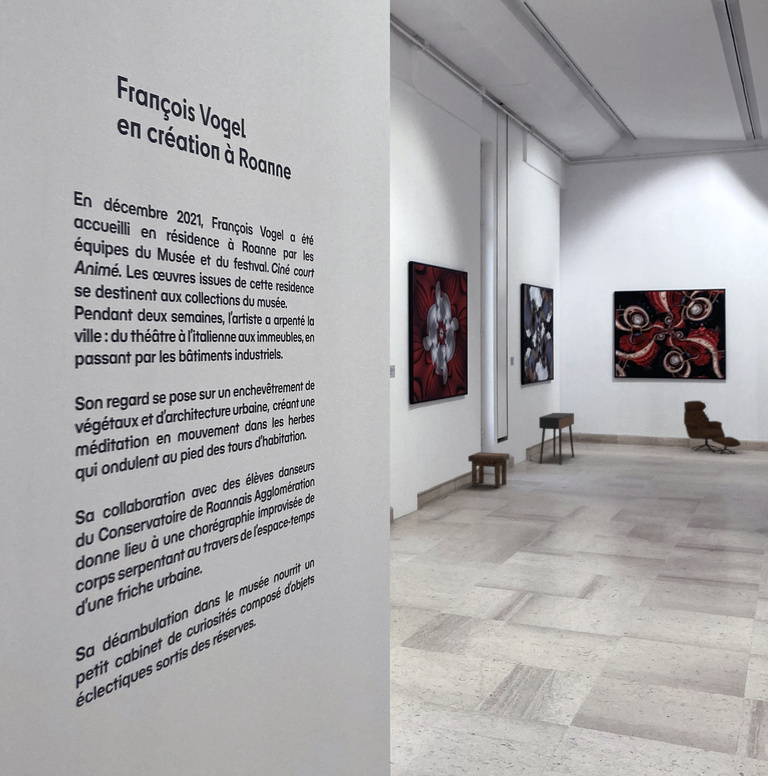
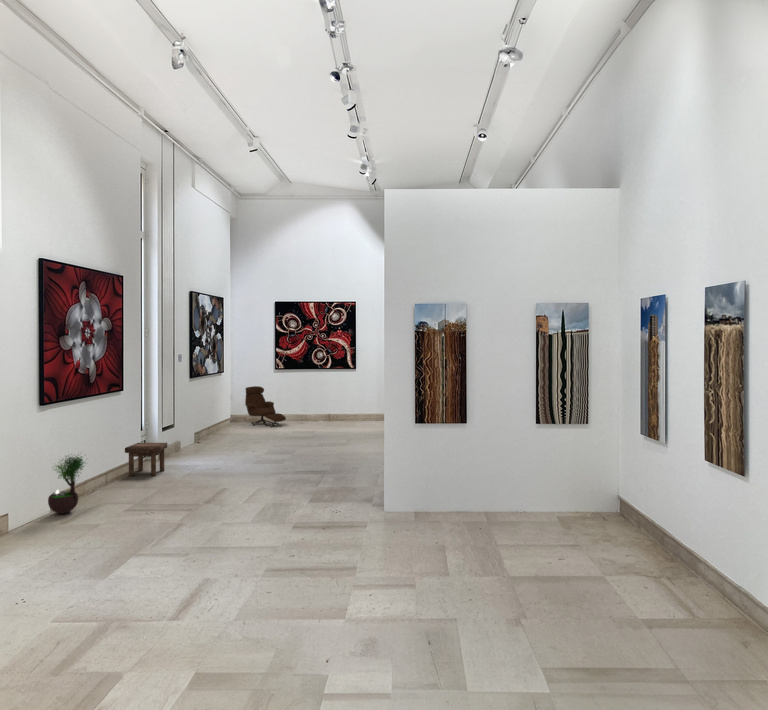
lounge chair: present [684,401,740,453] -> present [245,386,286,427]
console table: present [539,413,574,465] -> none [205,400,238,445]
potted tree: none [416,450,450,511] -> present [48,456,84,514]

